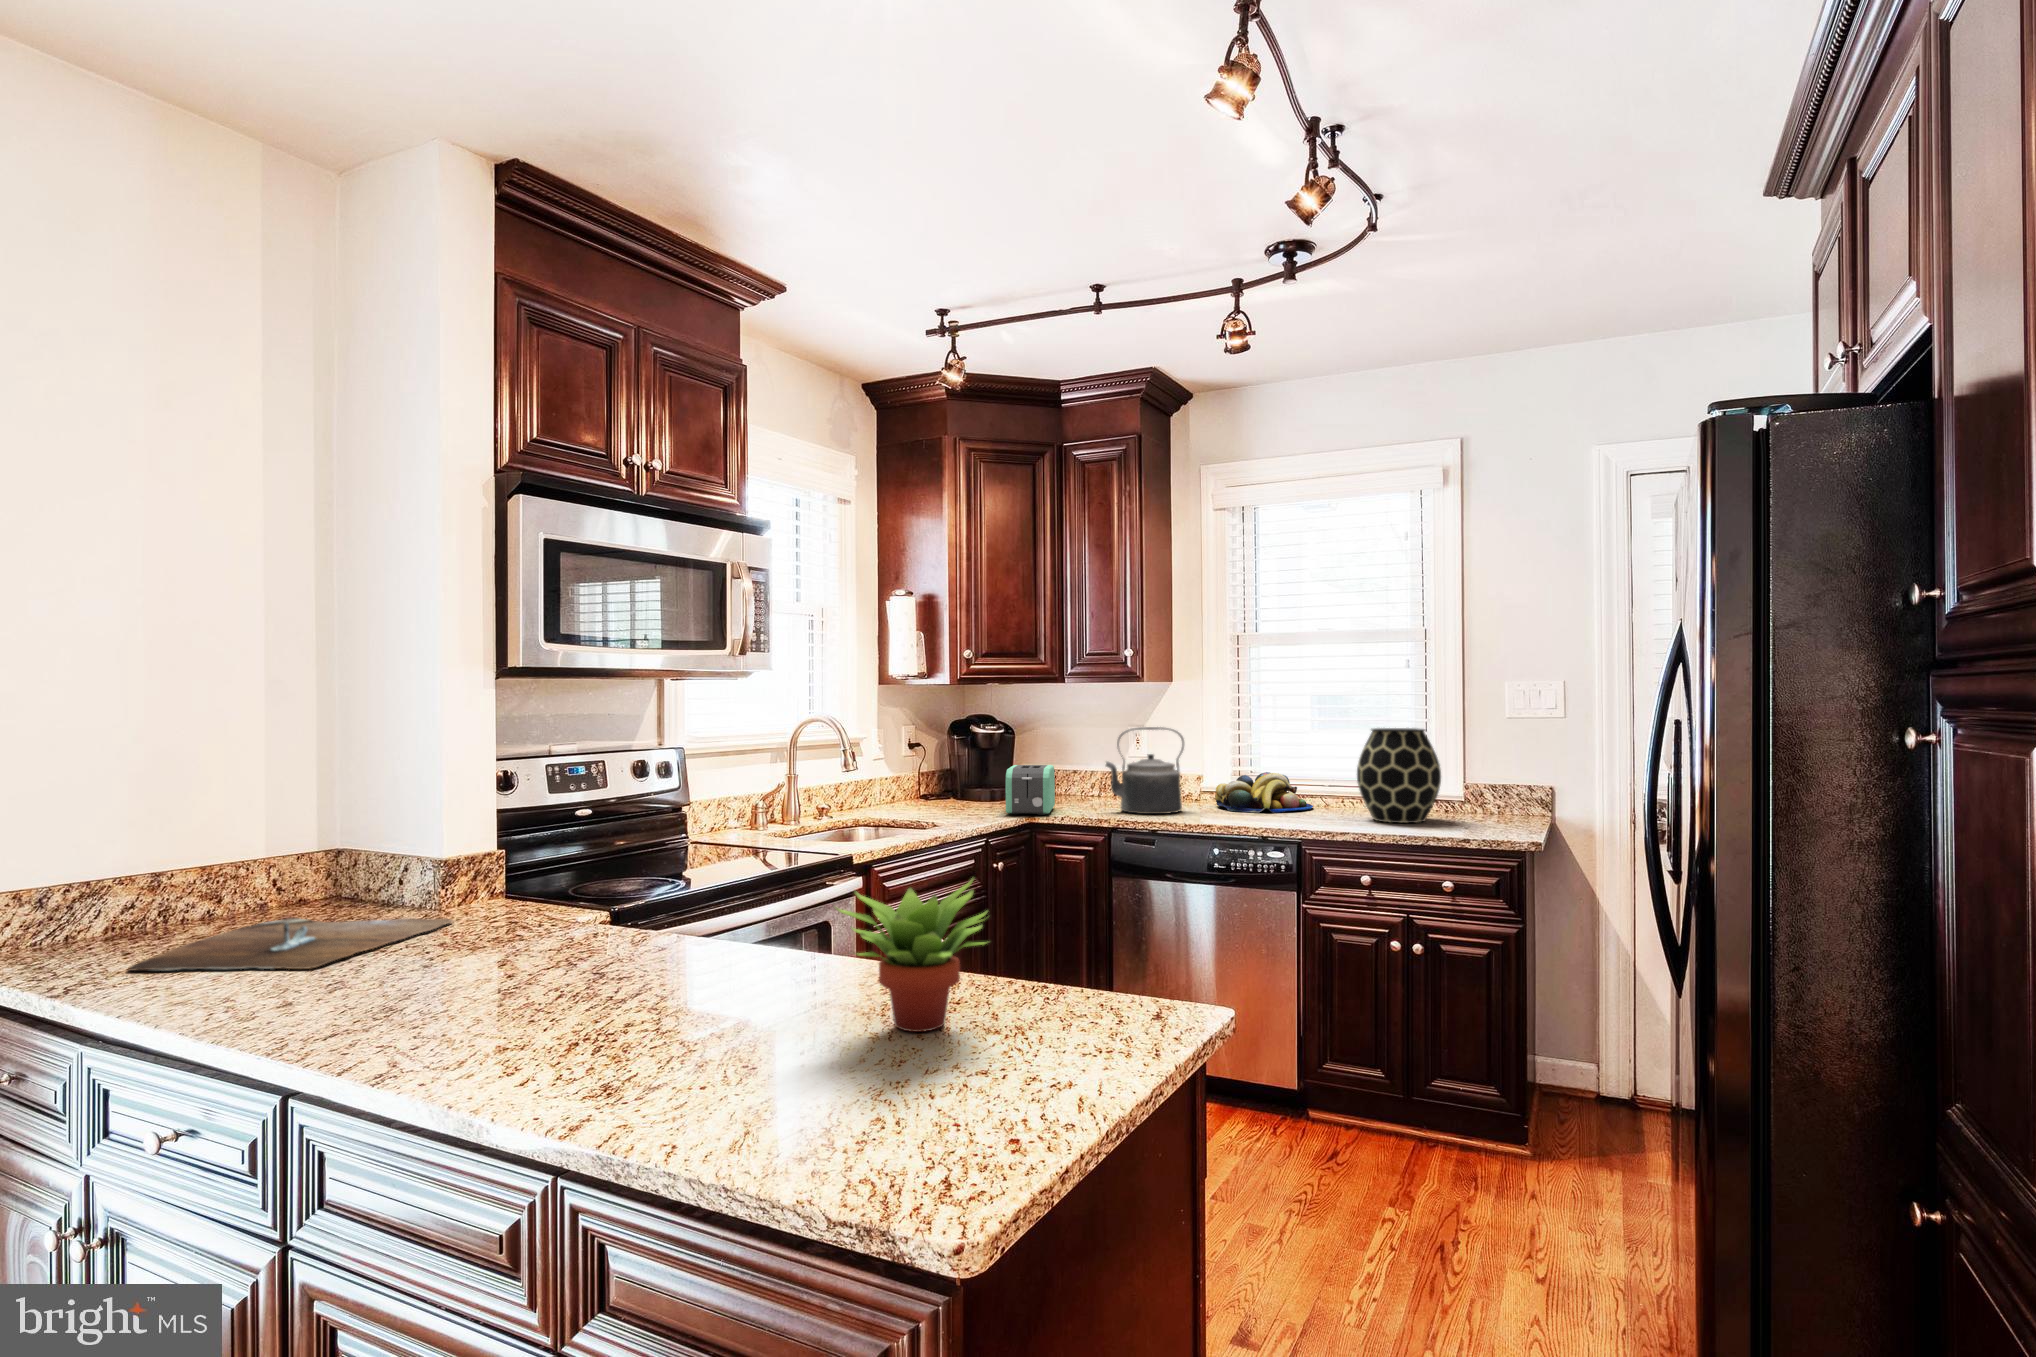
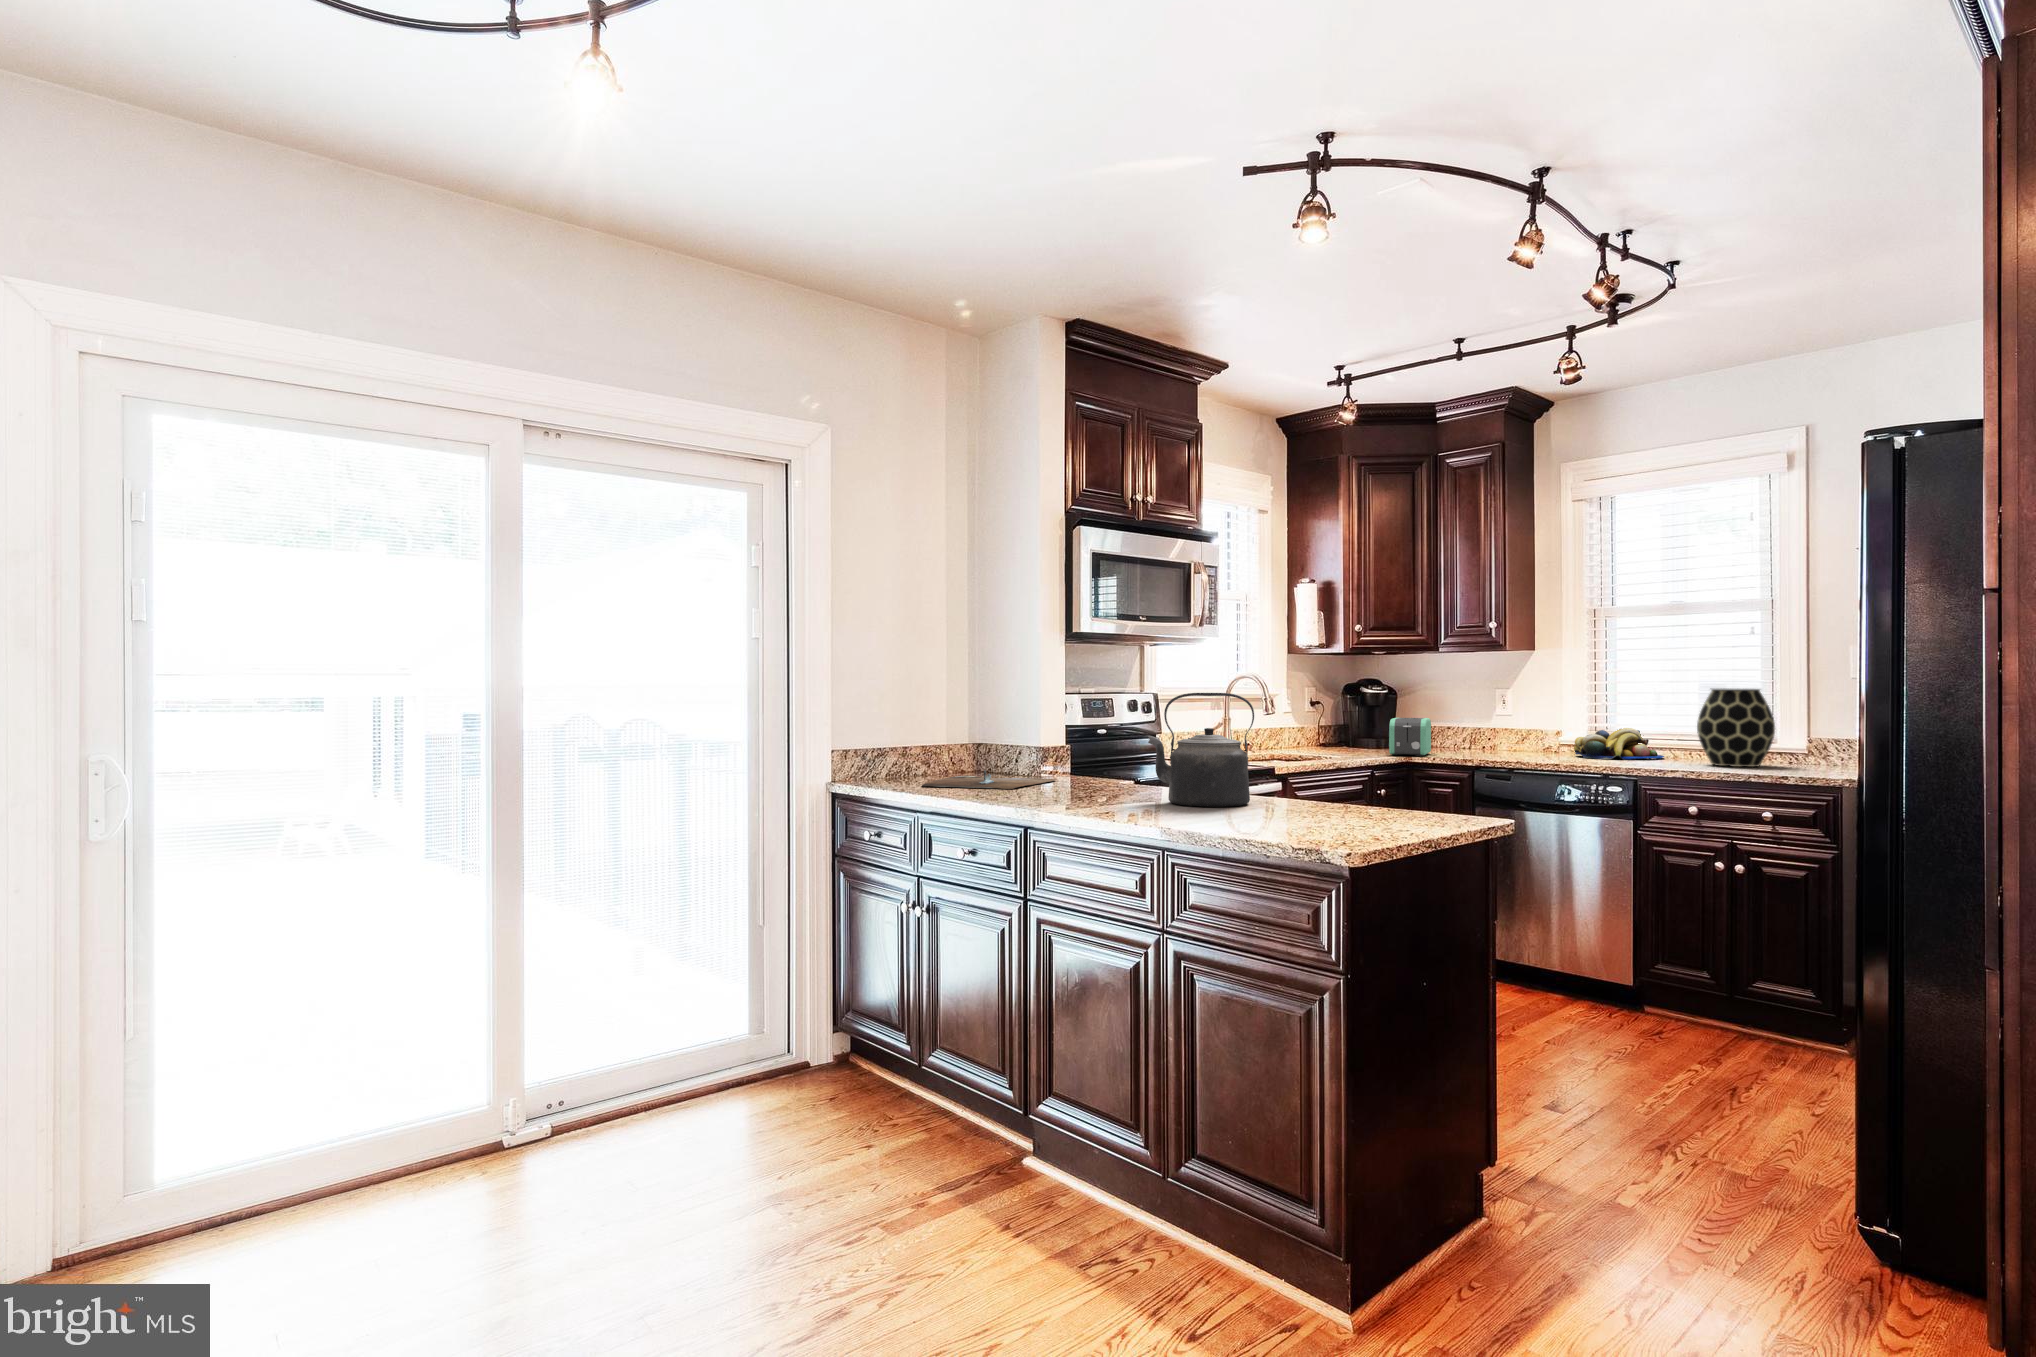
kettle: present [1106,727,1184,814] -> present [1148,693,1254,807]
succulent plant: present [834,878,988,1032] -> none [1301,737,1383,812]

